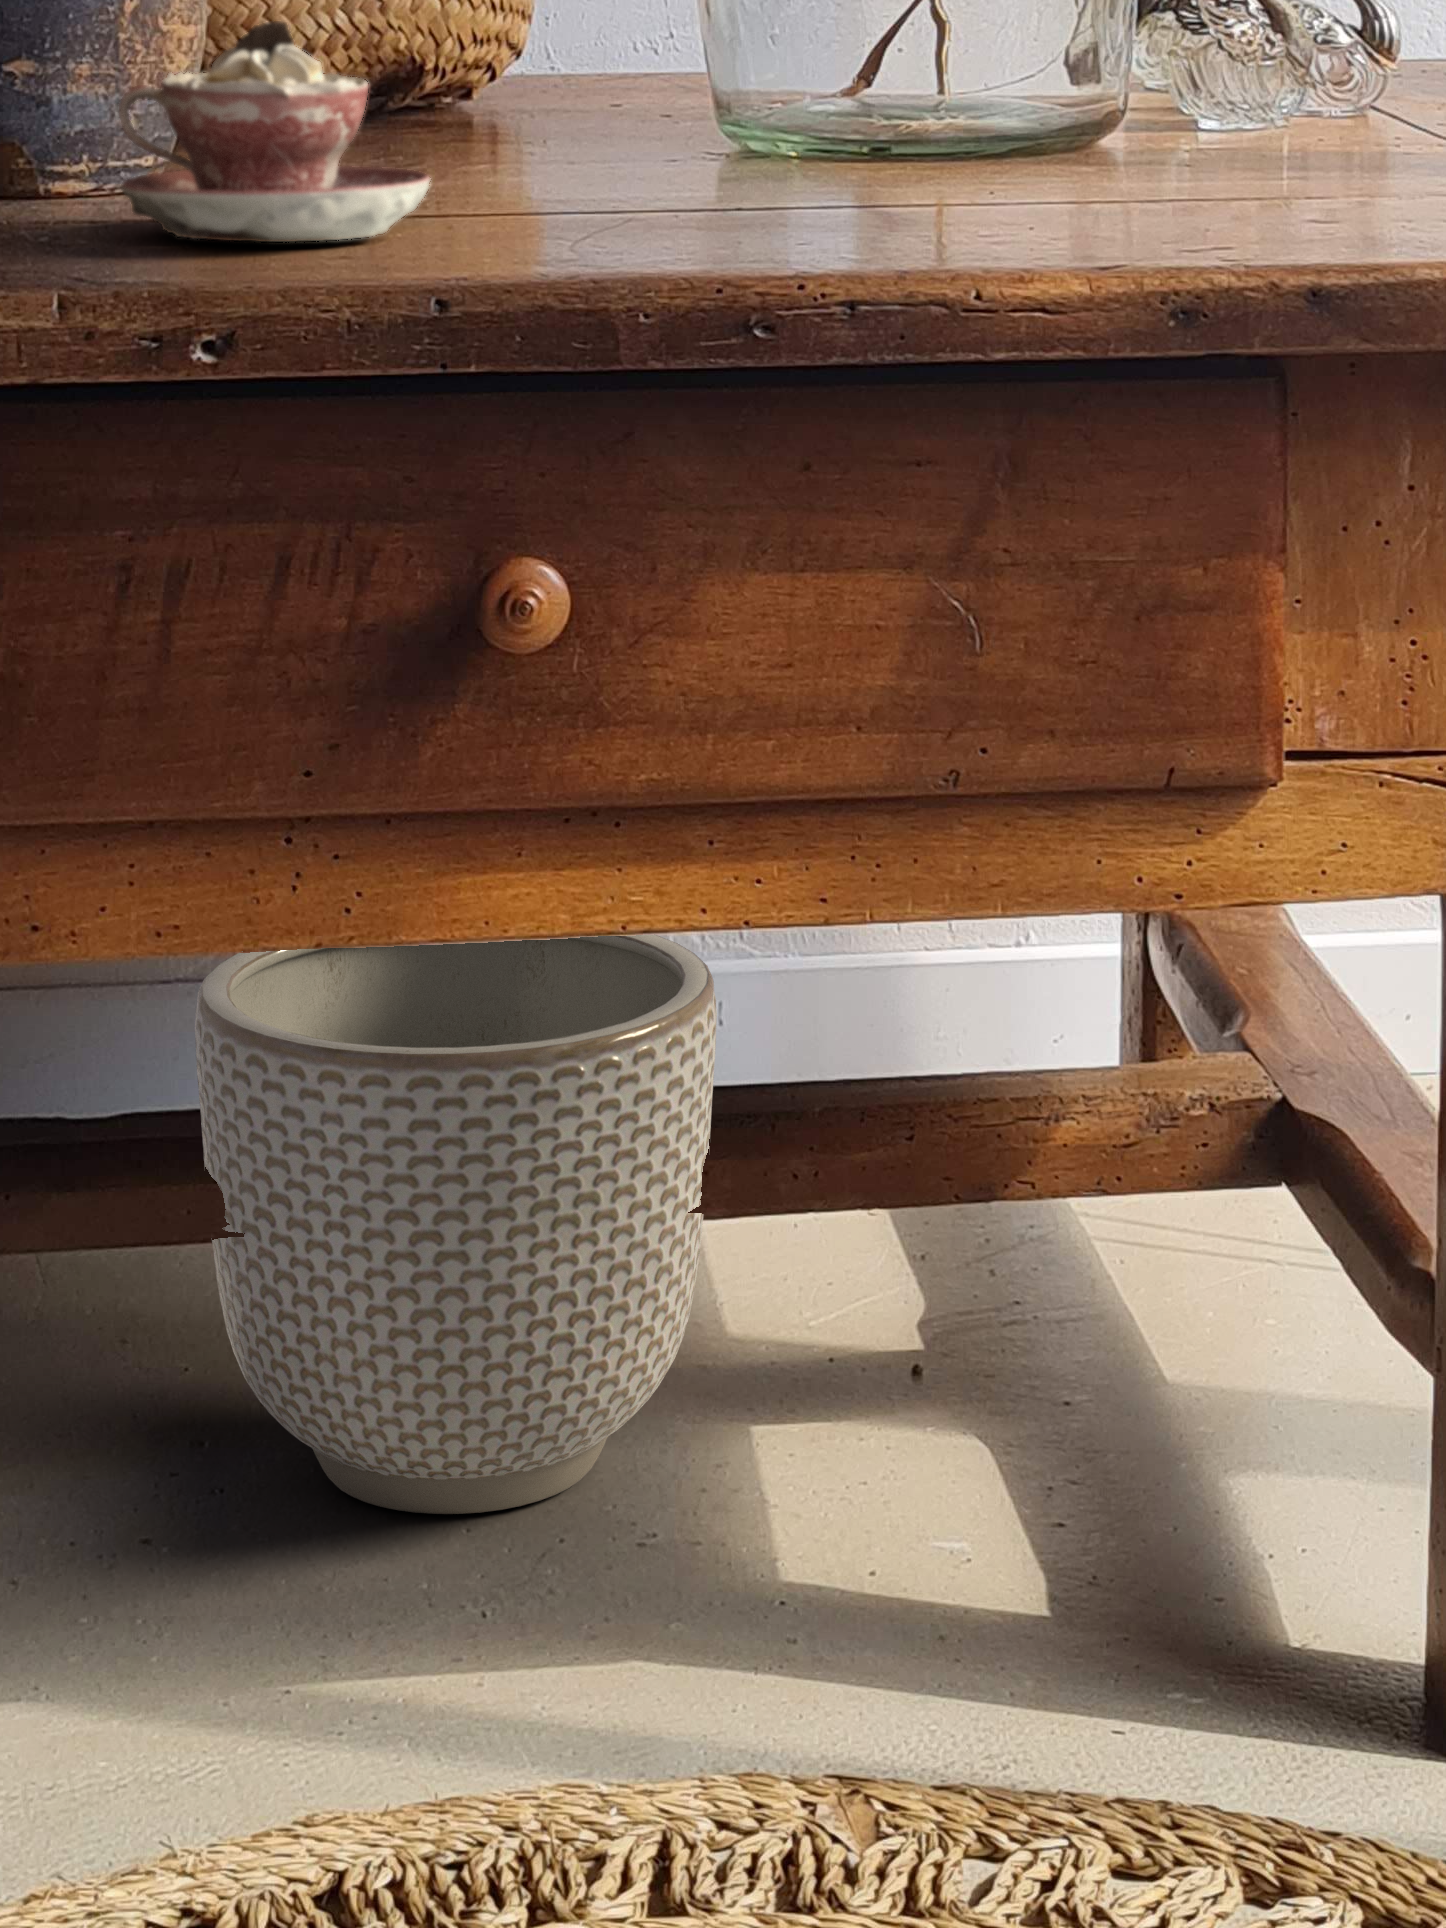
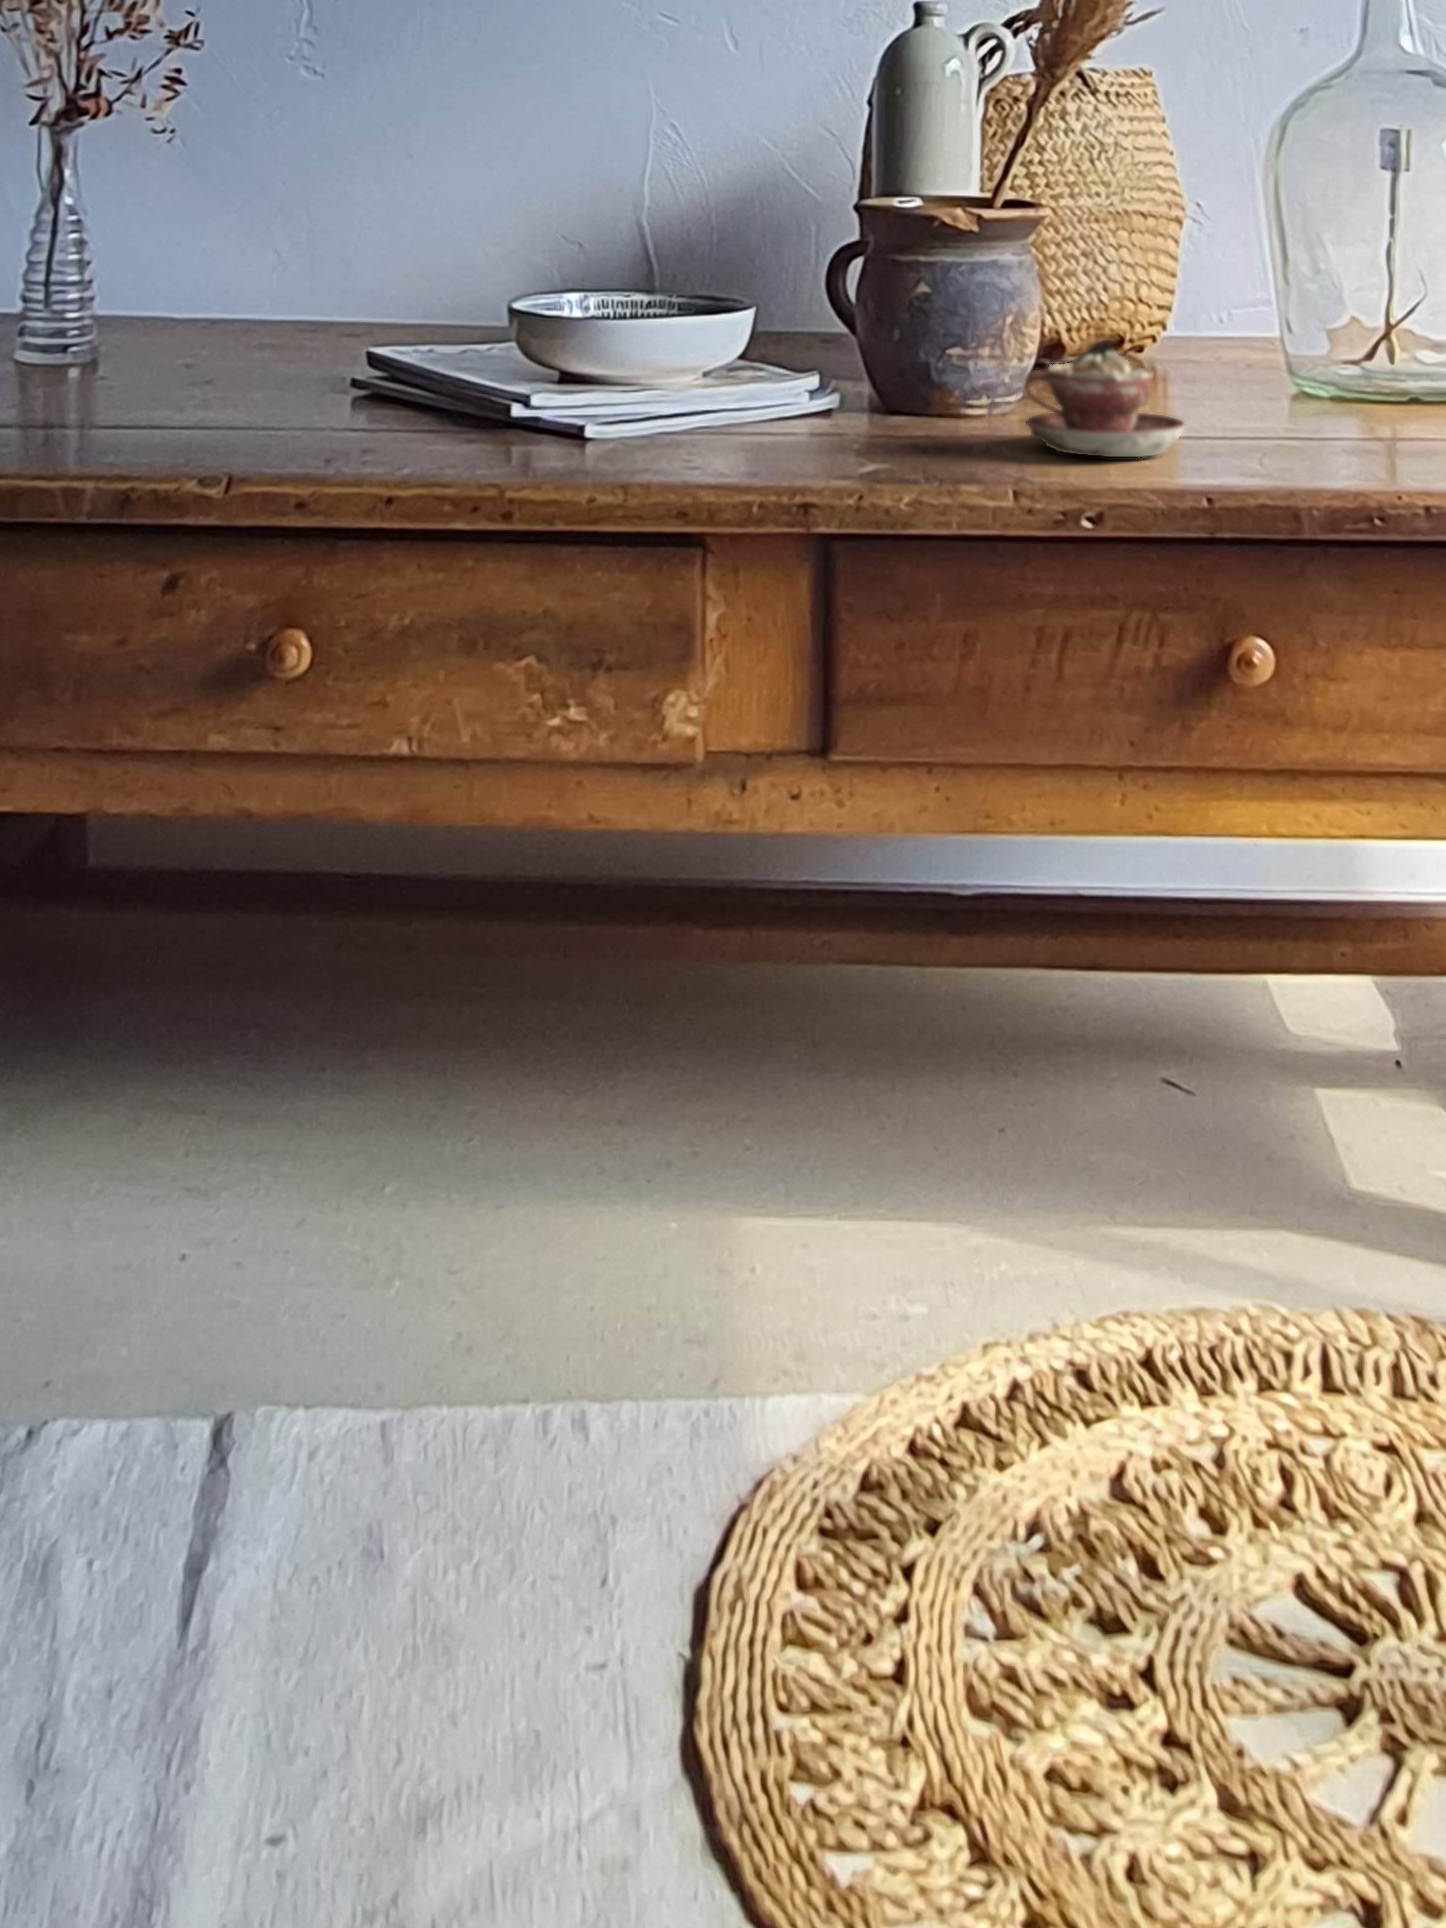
planter: present [195,934,717,1514] -> none [1019,798,1298,1138]

